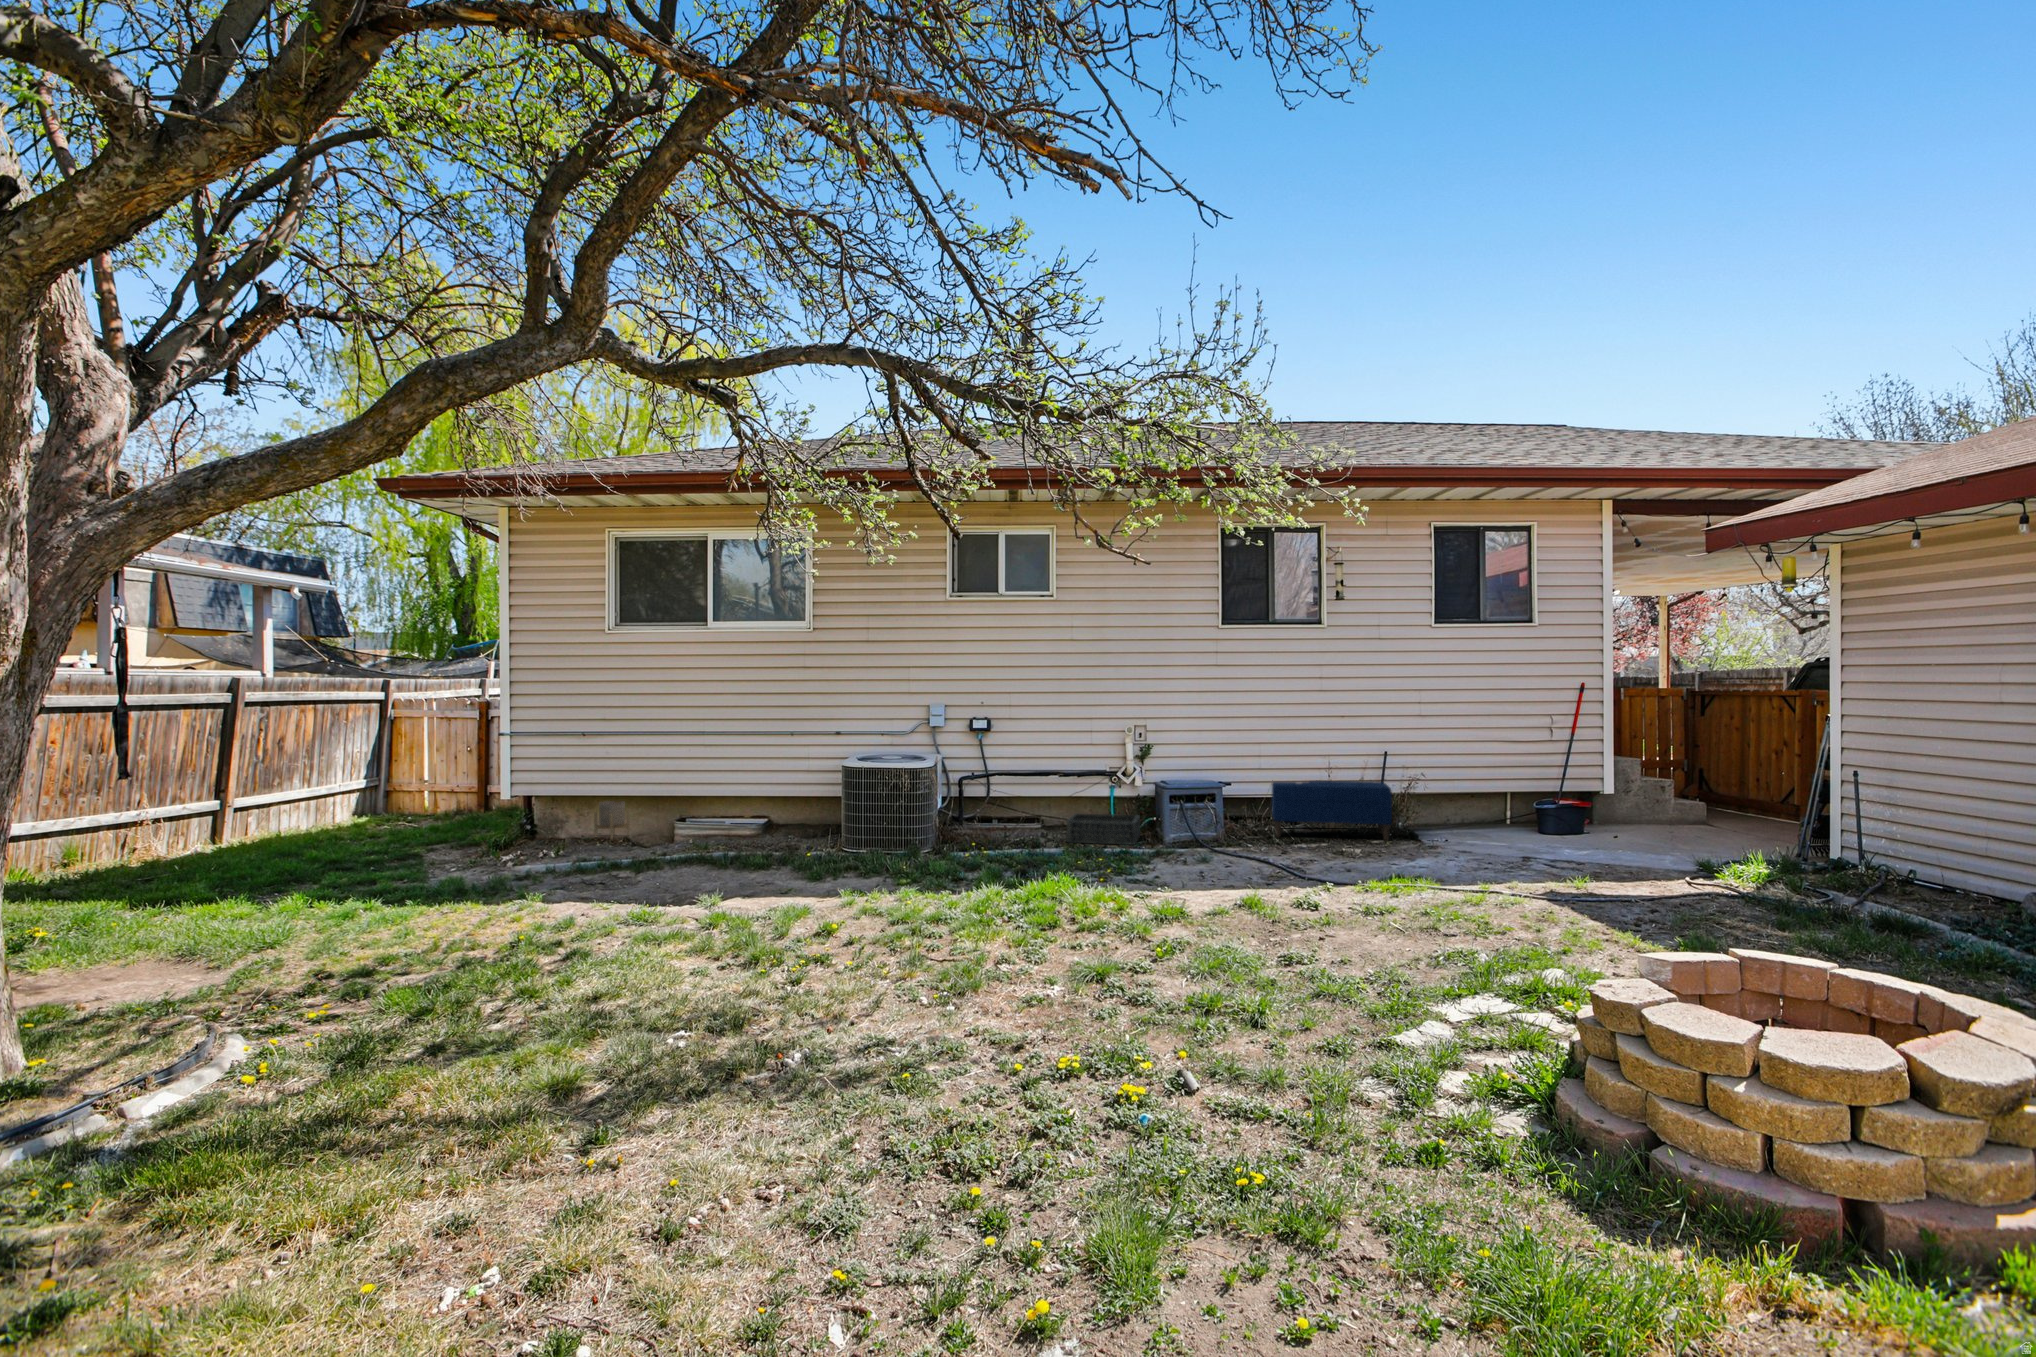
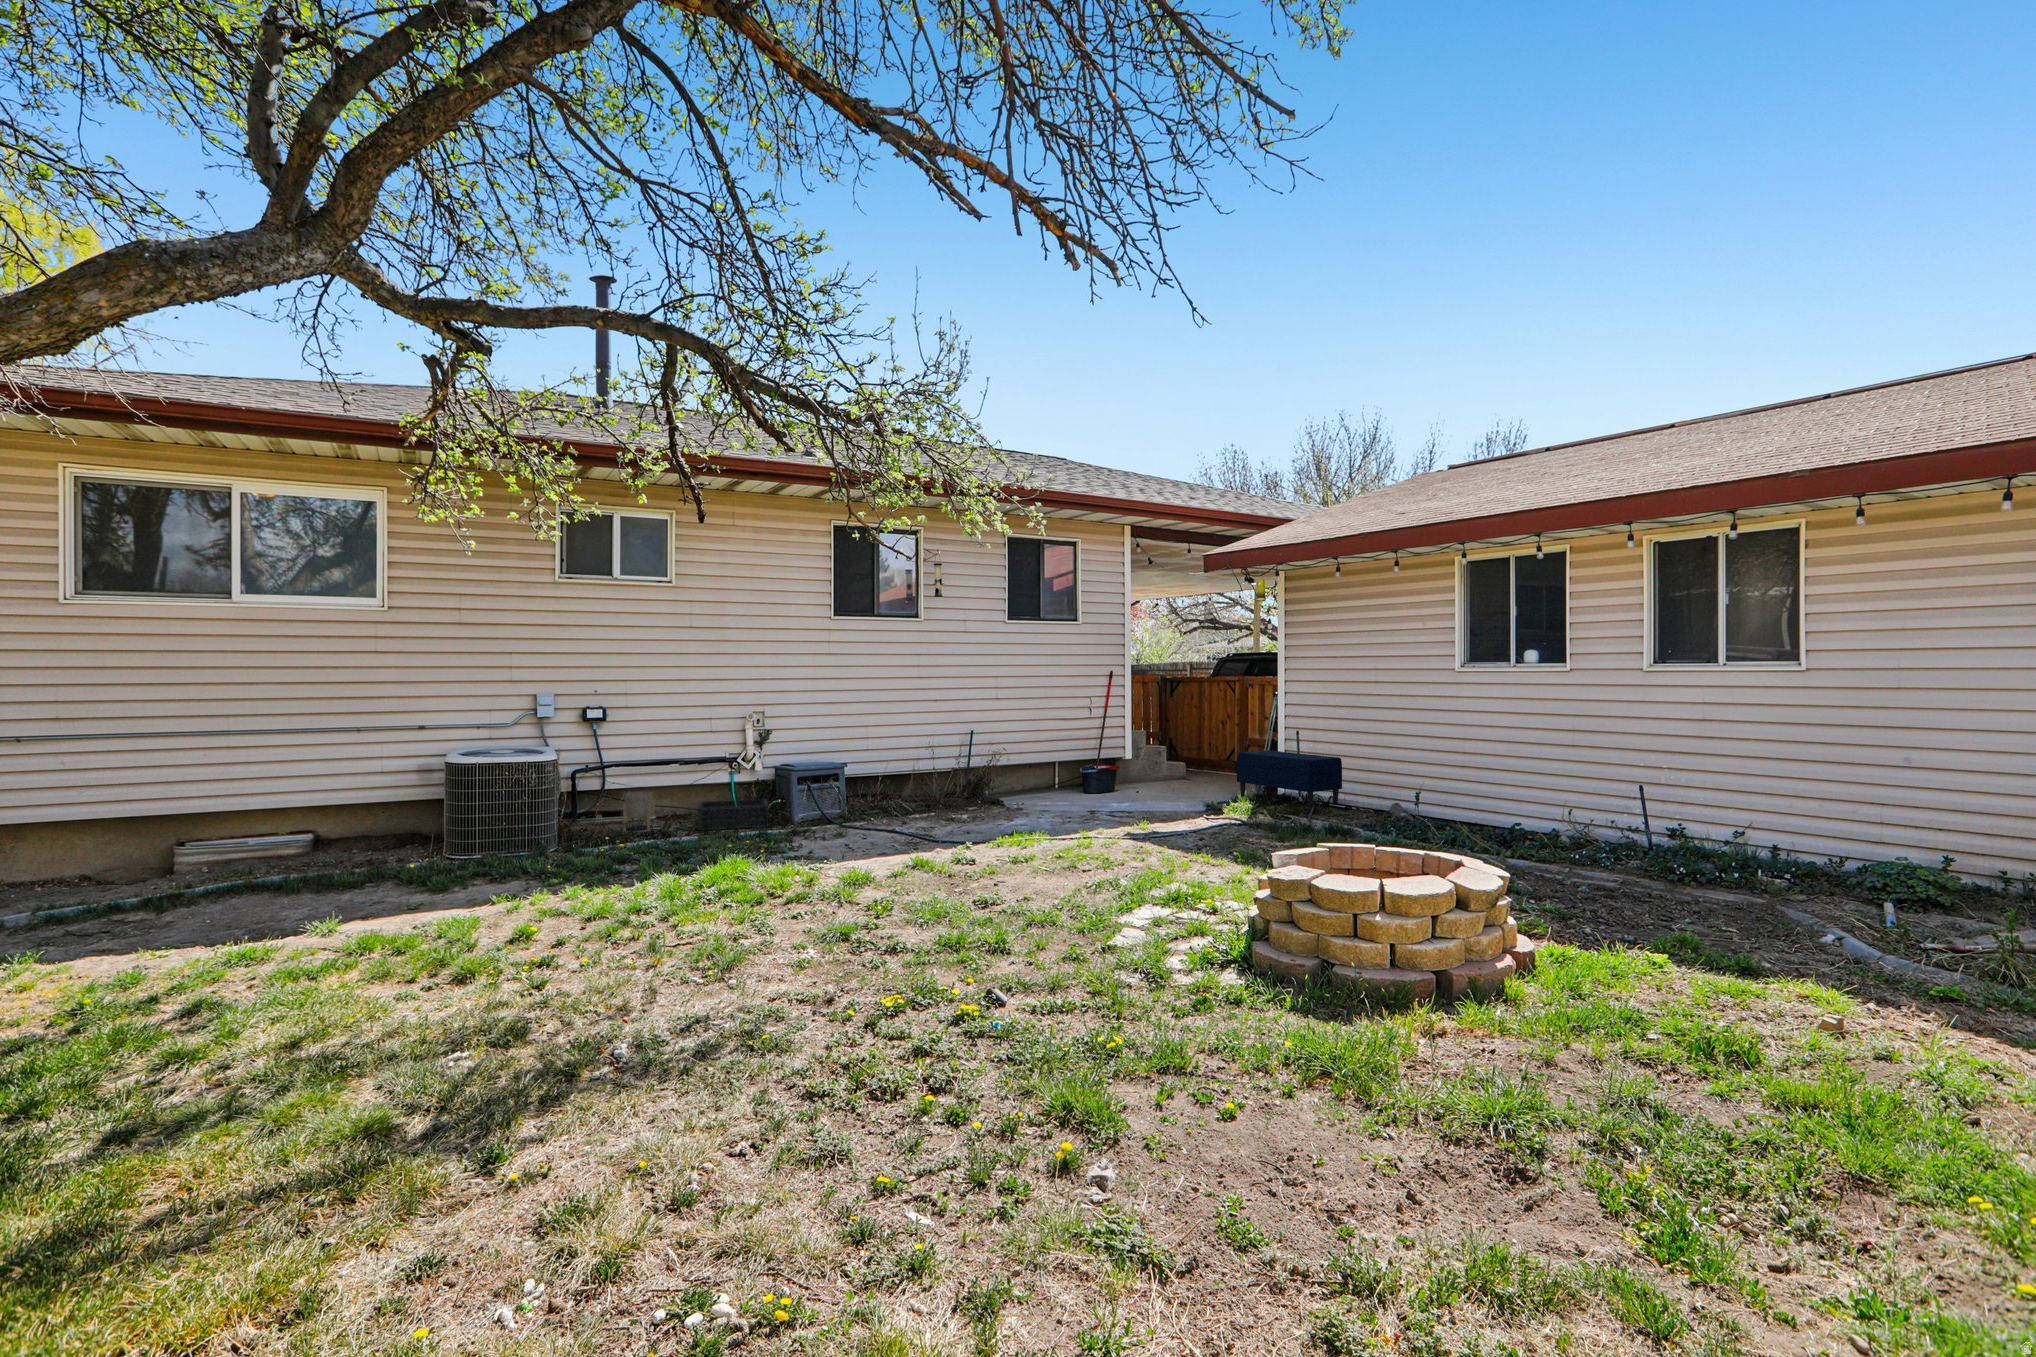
bench: present [1271,780,1392,841] -> present [1237,750,1342,807]
planter: present [594,801,630,839] -> present [623,791,655,832]

